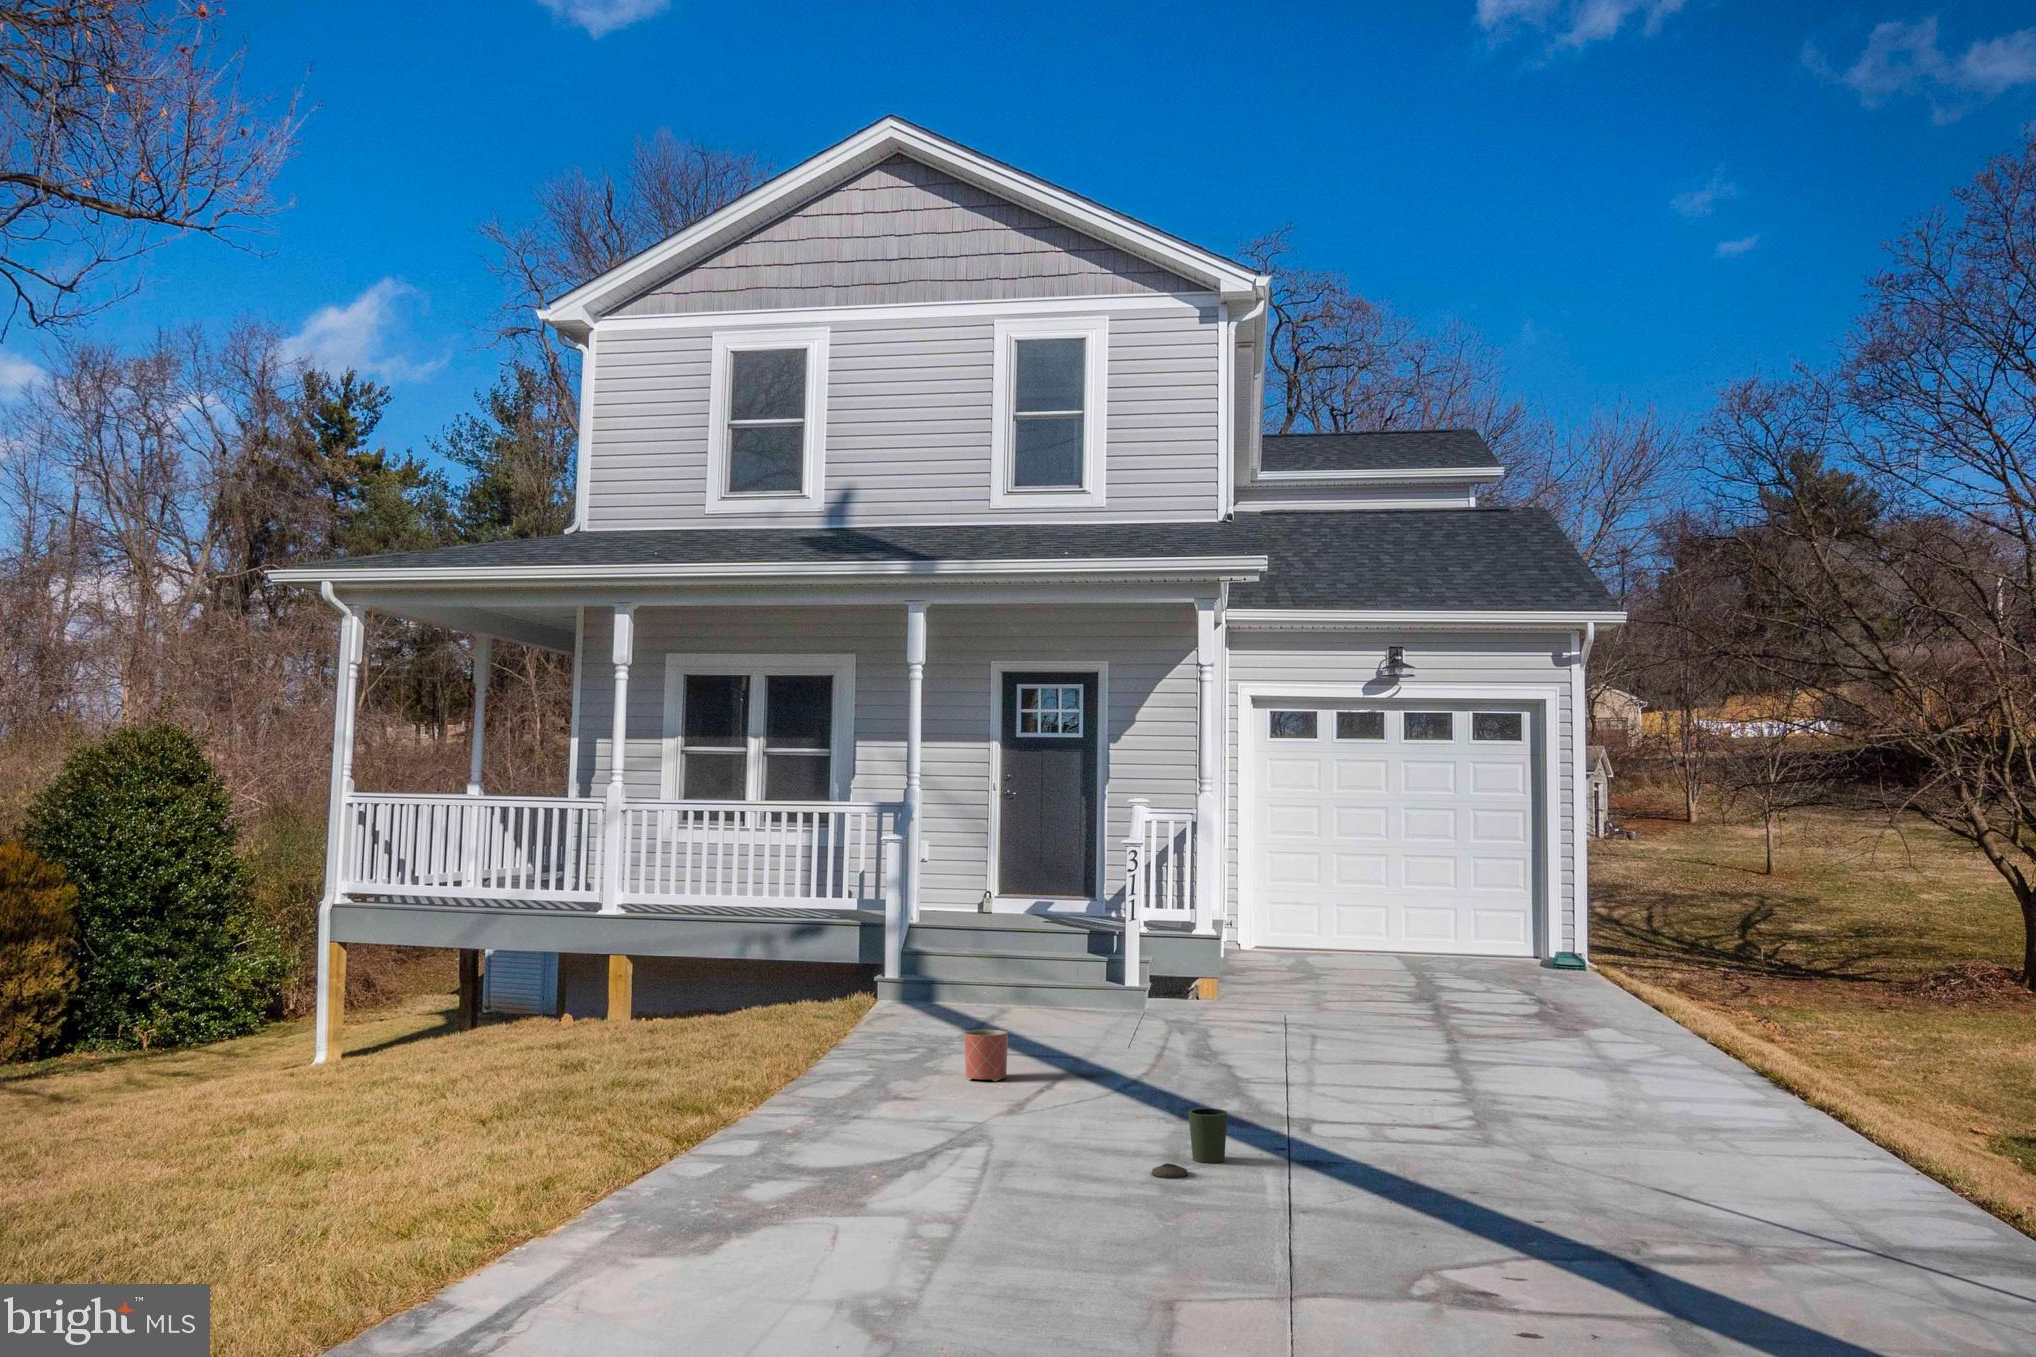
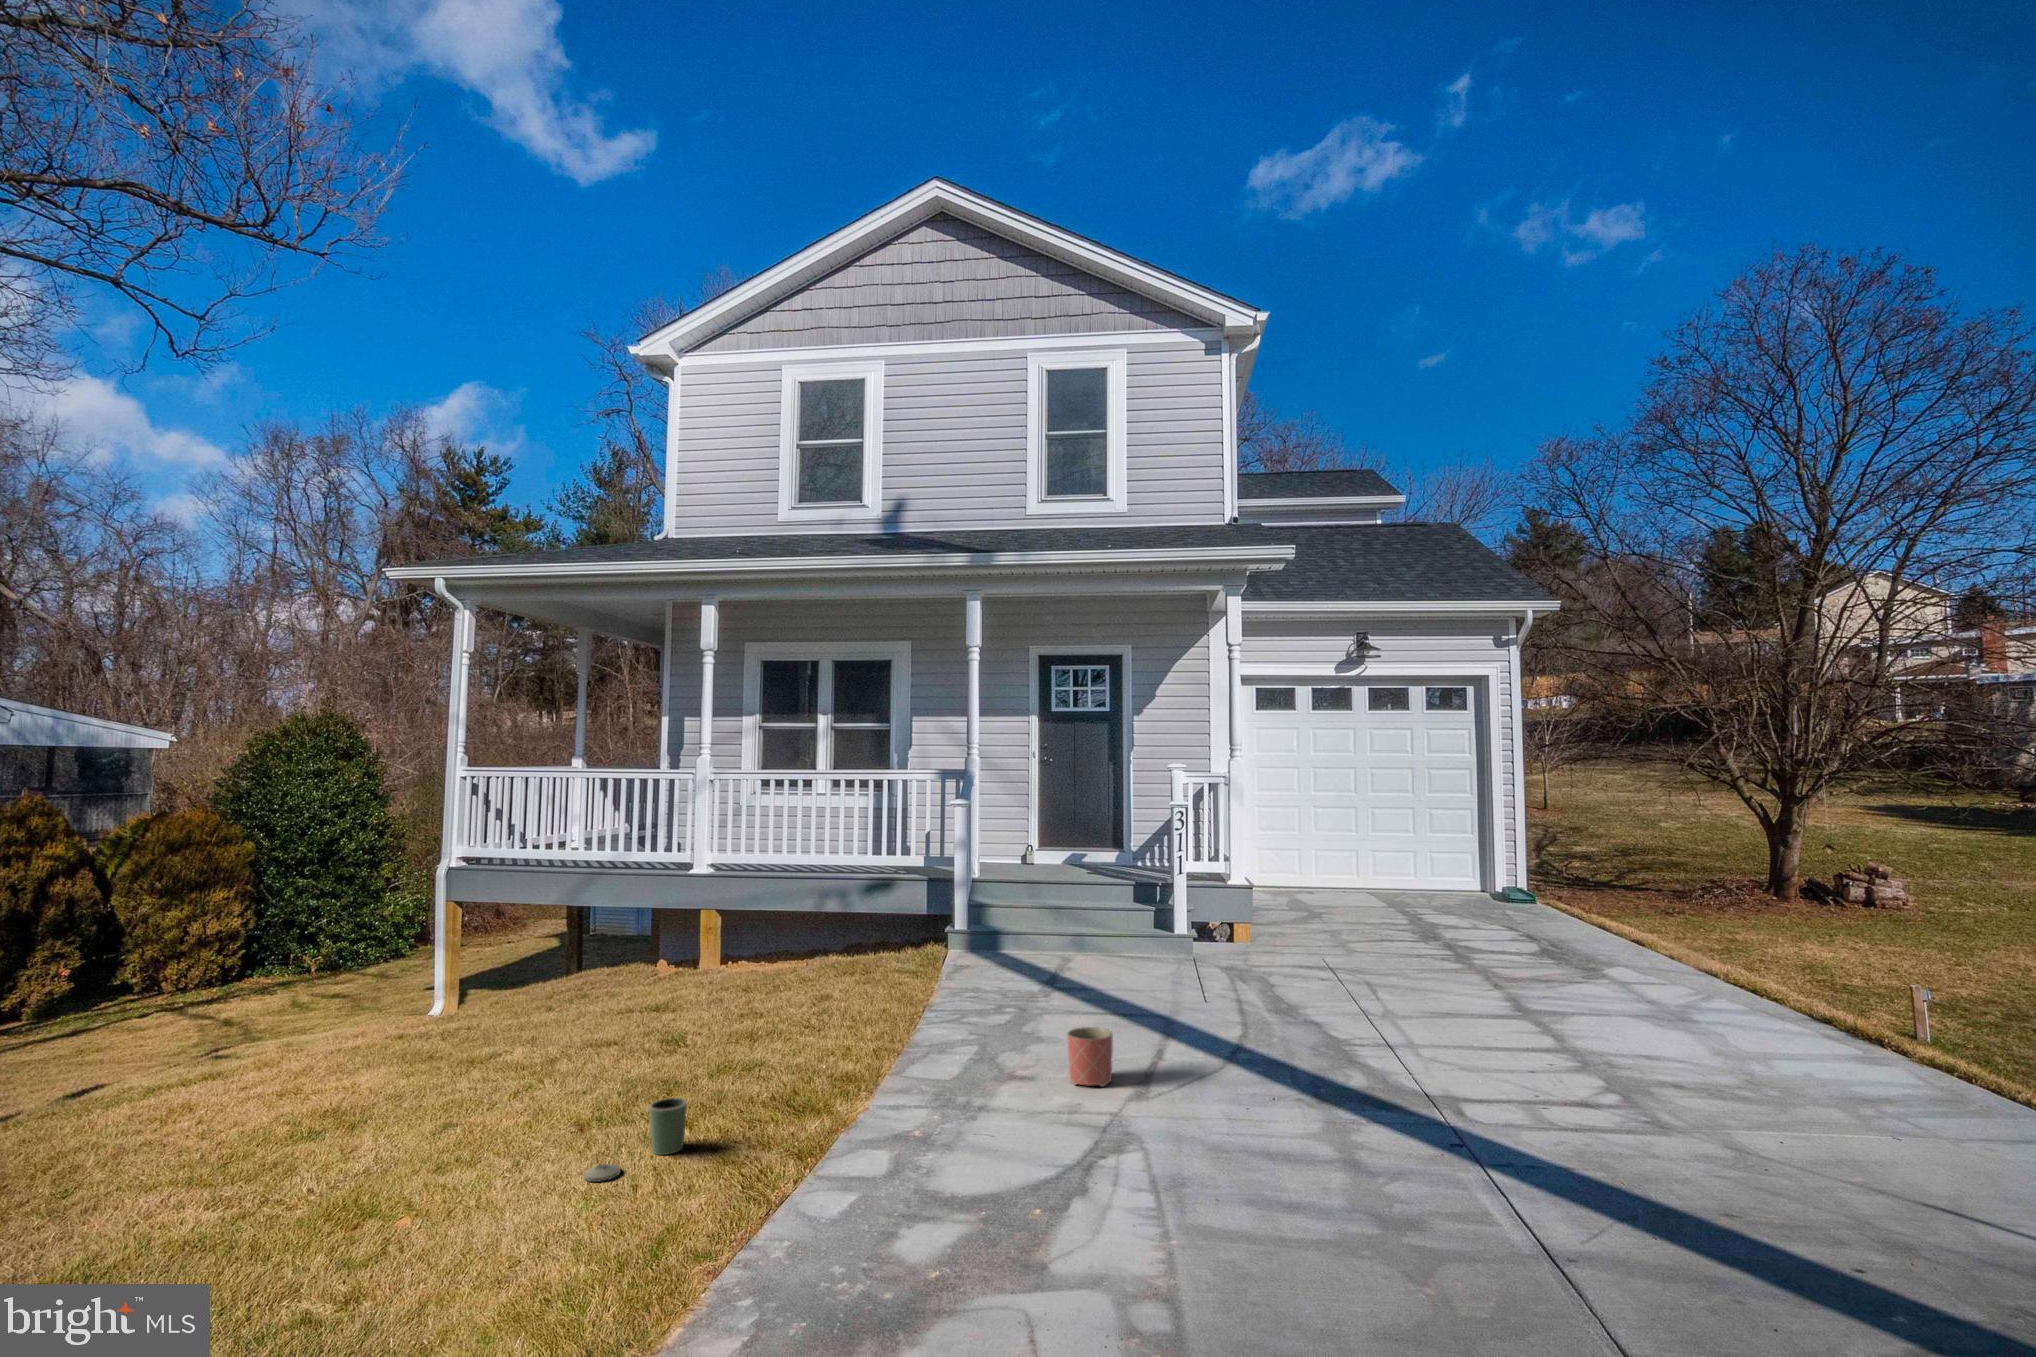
trash can: present [1152,1108,1227,1178] -> present [584,1098,687,1182]

